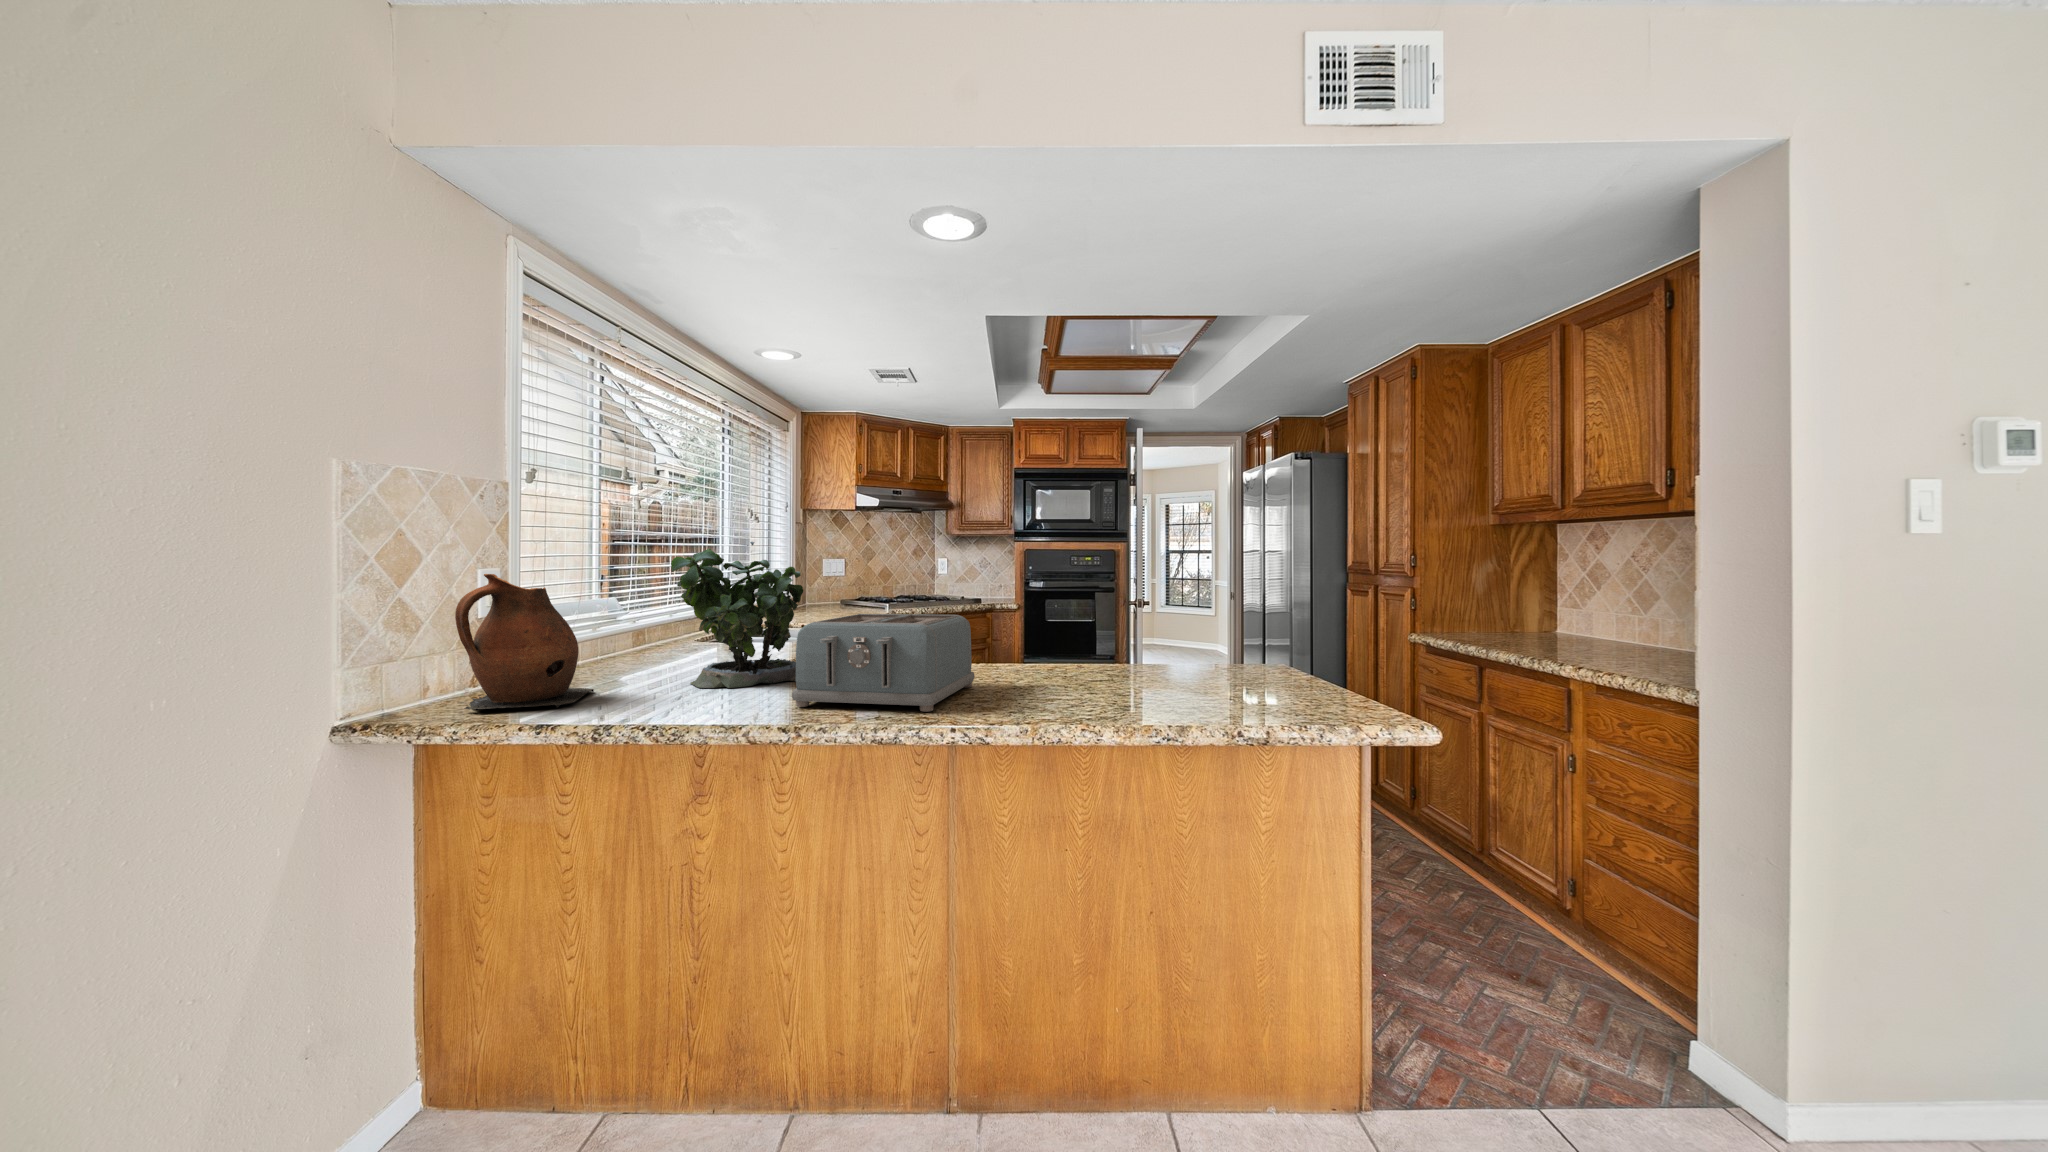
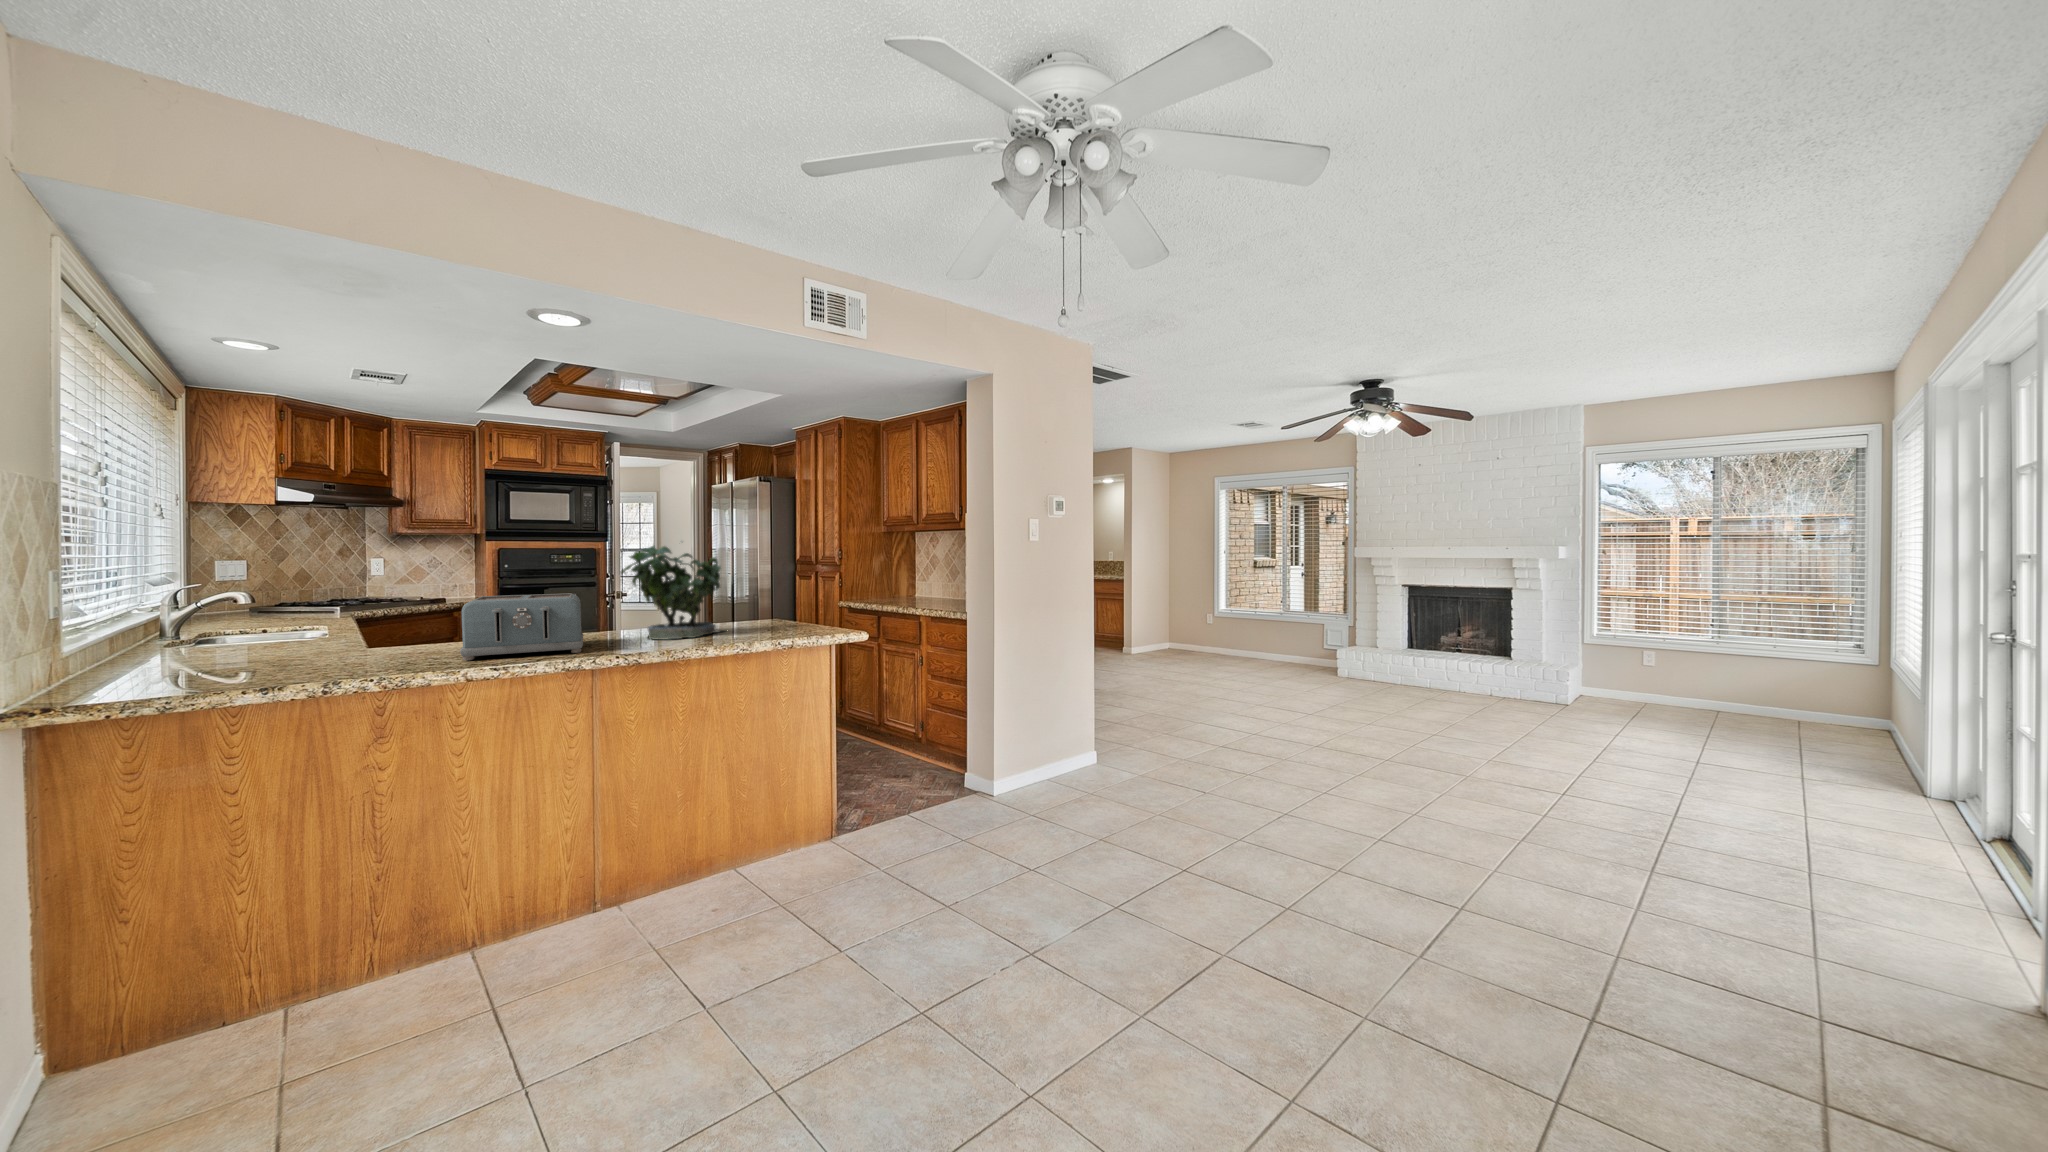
potted plant: present [671,542,803,688] -> present [621,546,721,640]
ceramic pitcher: present [455,574,594,709] -> none [70,572,225,692]

